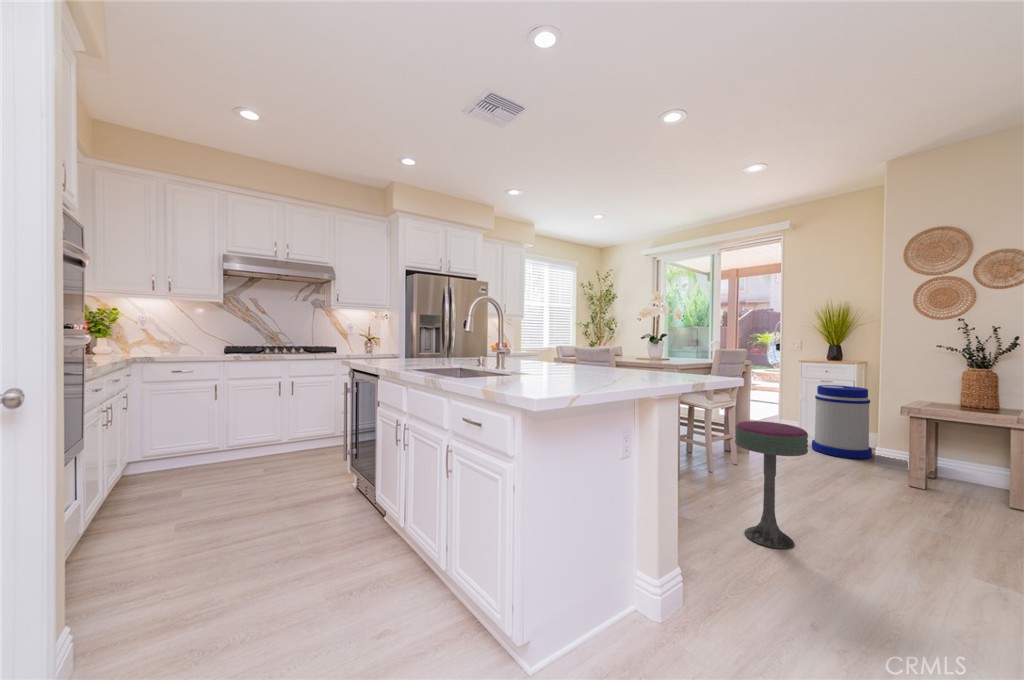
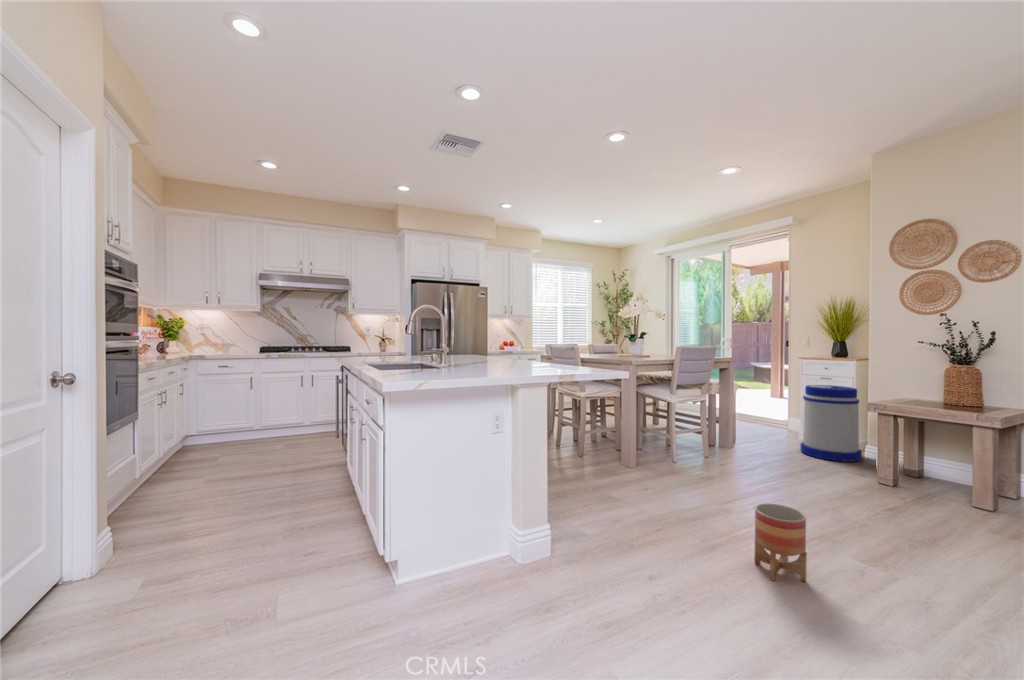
bar stool: present [735,421,808,549] -> none [634,412,693,527]
planter: none [910,522,981,611] -> present [755,504,807,582]

